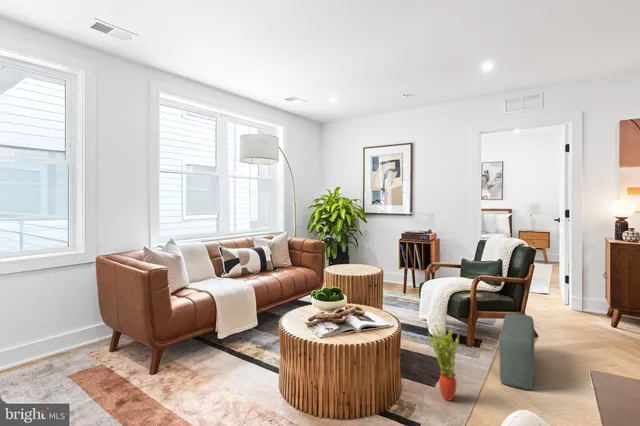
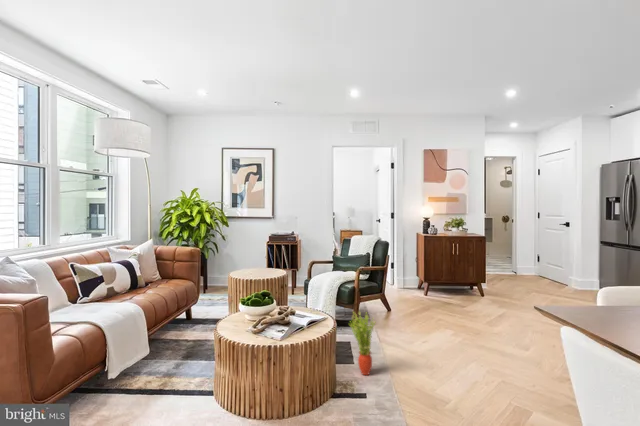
pouf: present [499,313,534,389] -> none [381,295,414,352]

